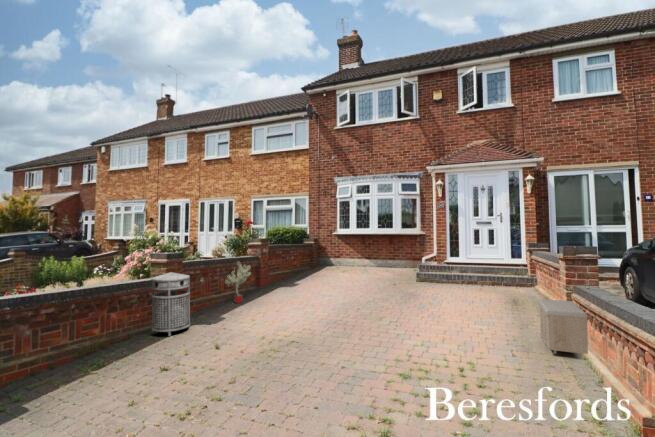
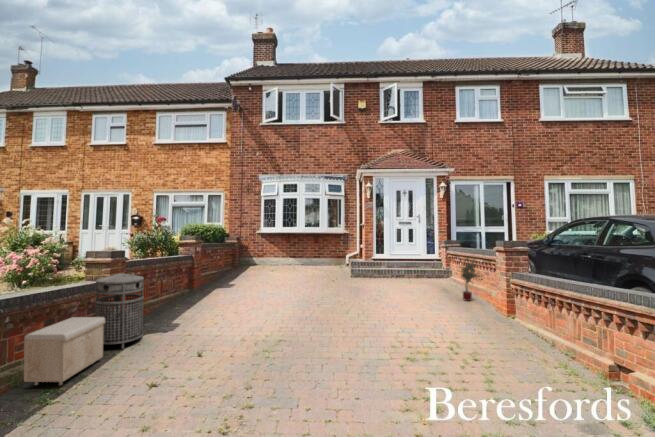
potted tree: present [225,262,251,303] -> present [461,258,484,301]
storage bench: present [539,299,588,356] -> present [24,317,105,385]

